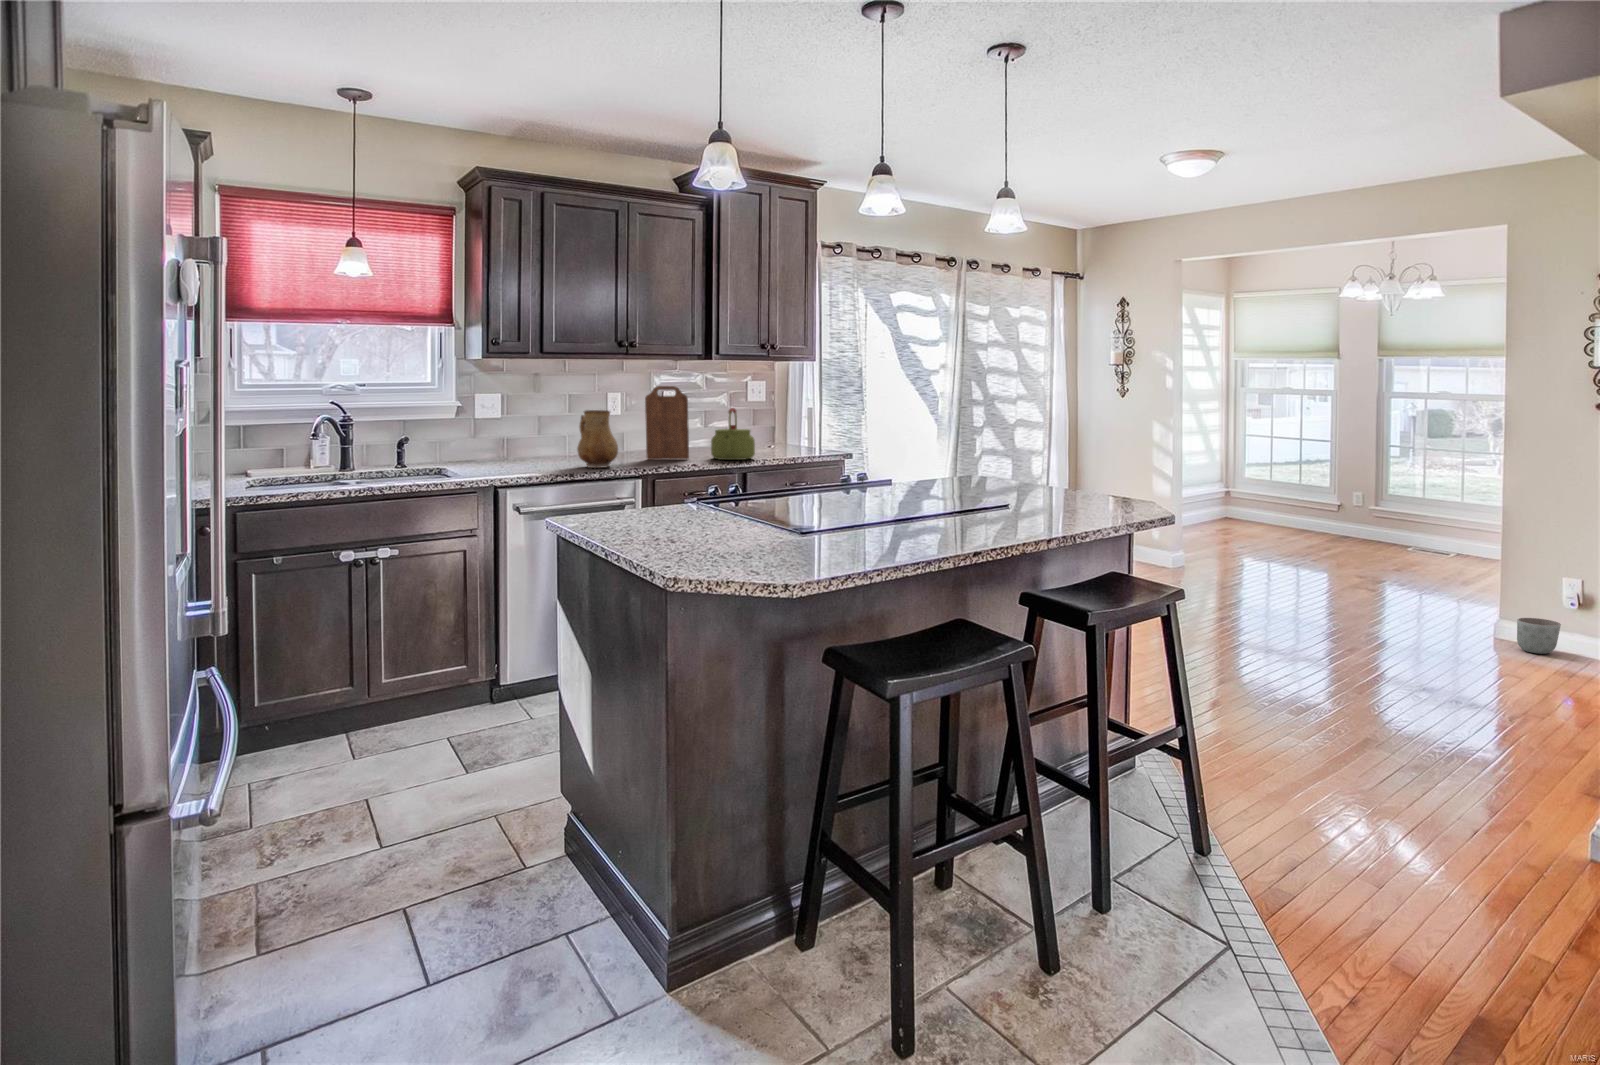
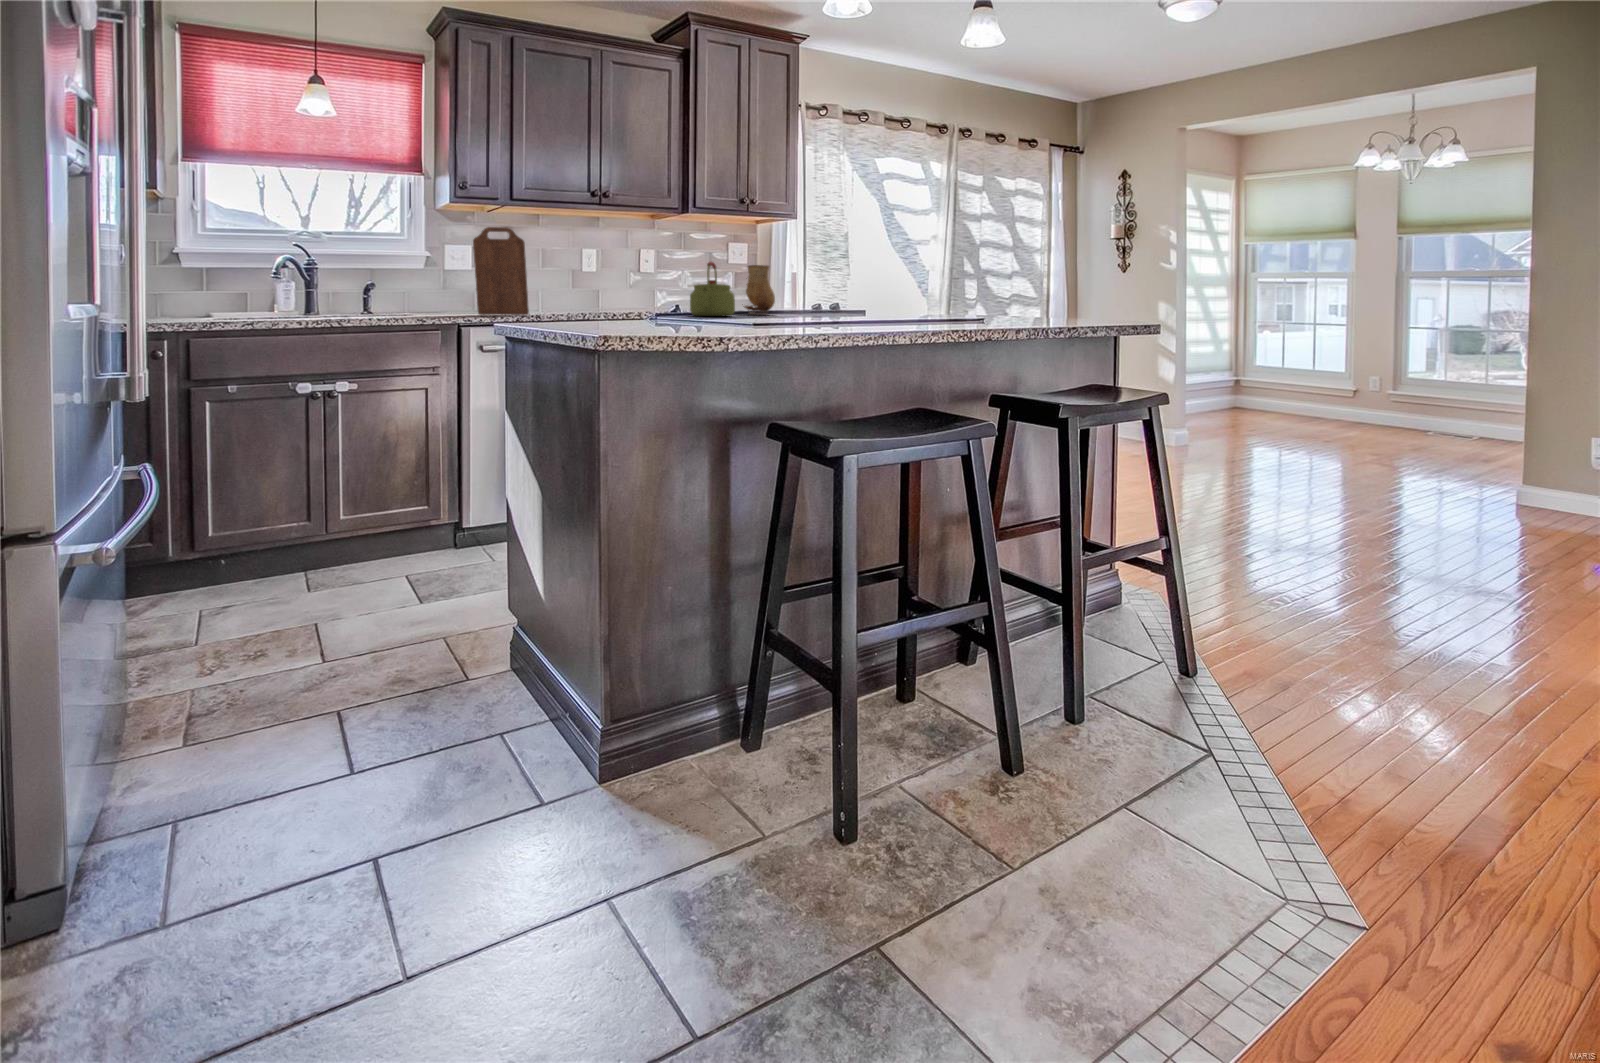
cutting board: present [645,386,689,460] -> present [473,227,529,315]
ceramic pitcher: present [577,410,618,468] -> present [745,265,775,315]
planter: present [1517,618,1561,654] -> none [1513,486,1559,521]

